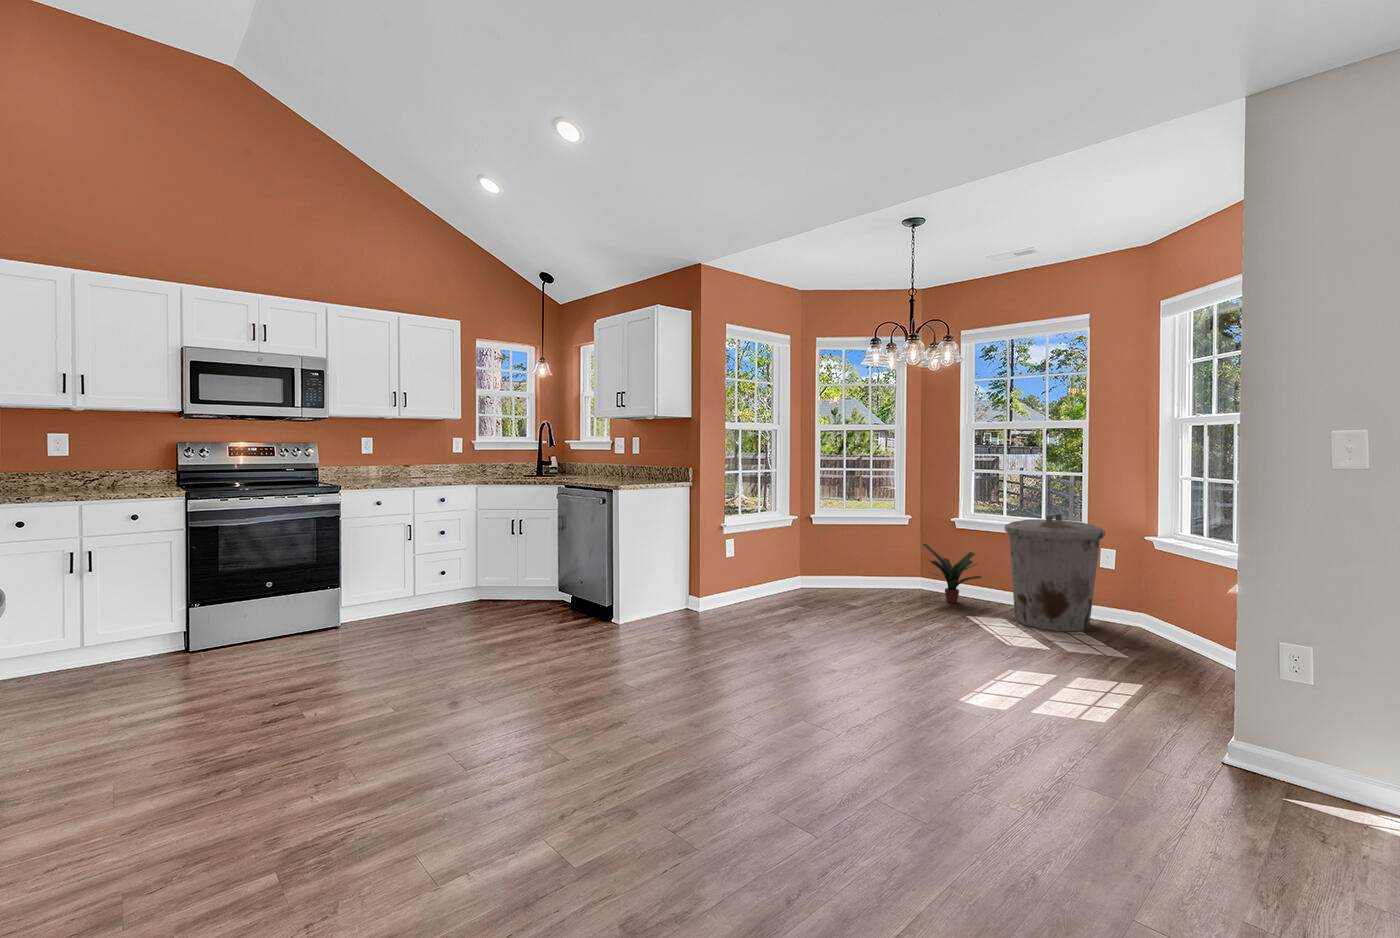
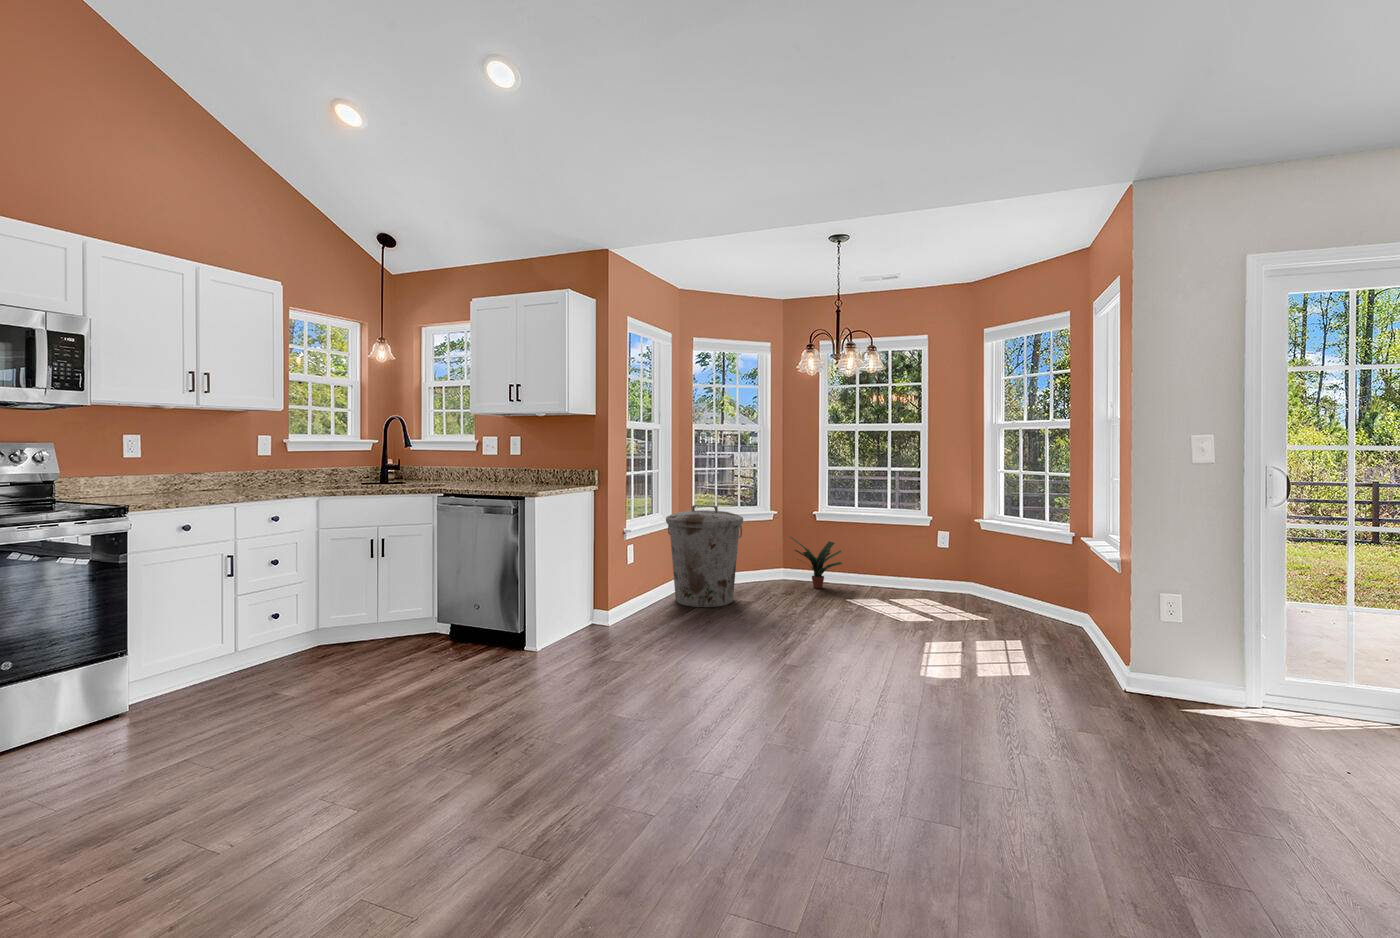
trash can: present [1005,513,1105,631] -> present [666,505,743,607]

